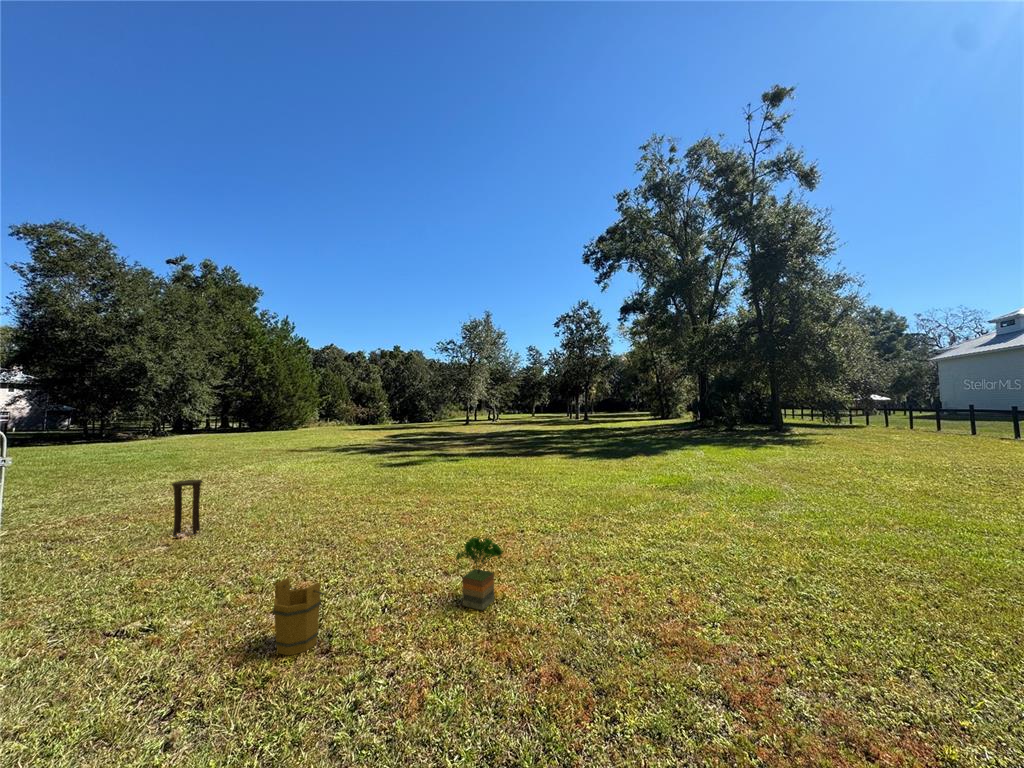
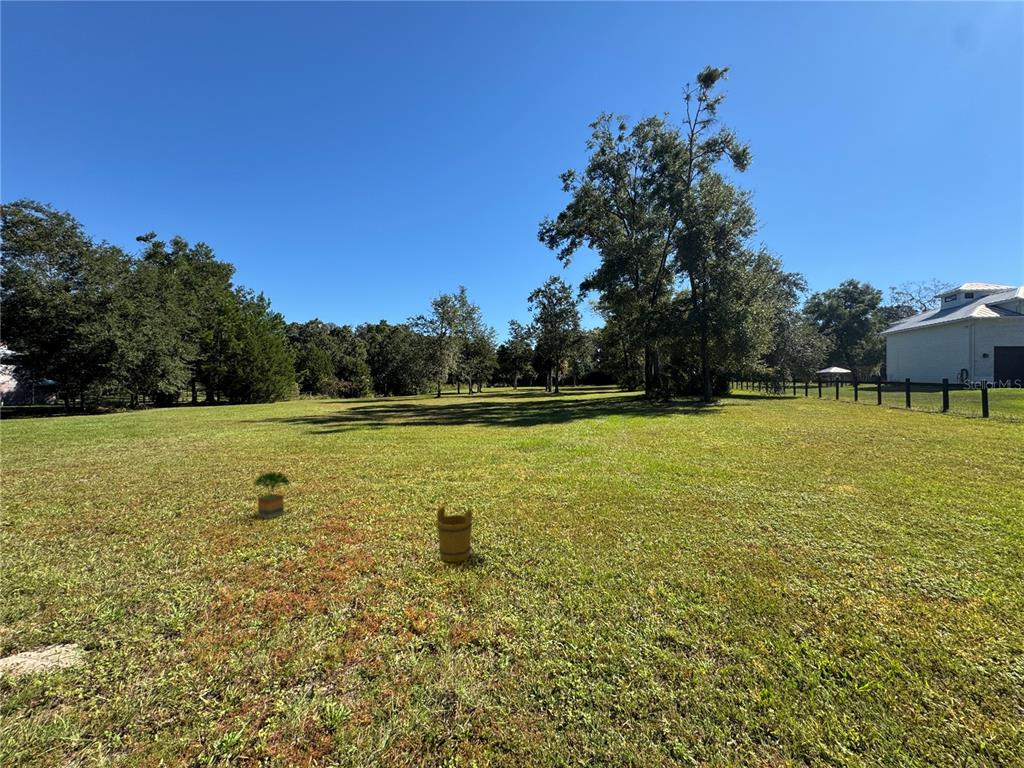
stool: present [172,479,203,537] -> none [87,439,114,483]
bucket: present [273,578,325,655] -> present [437,507,473,562]

